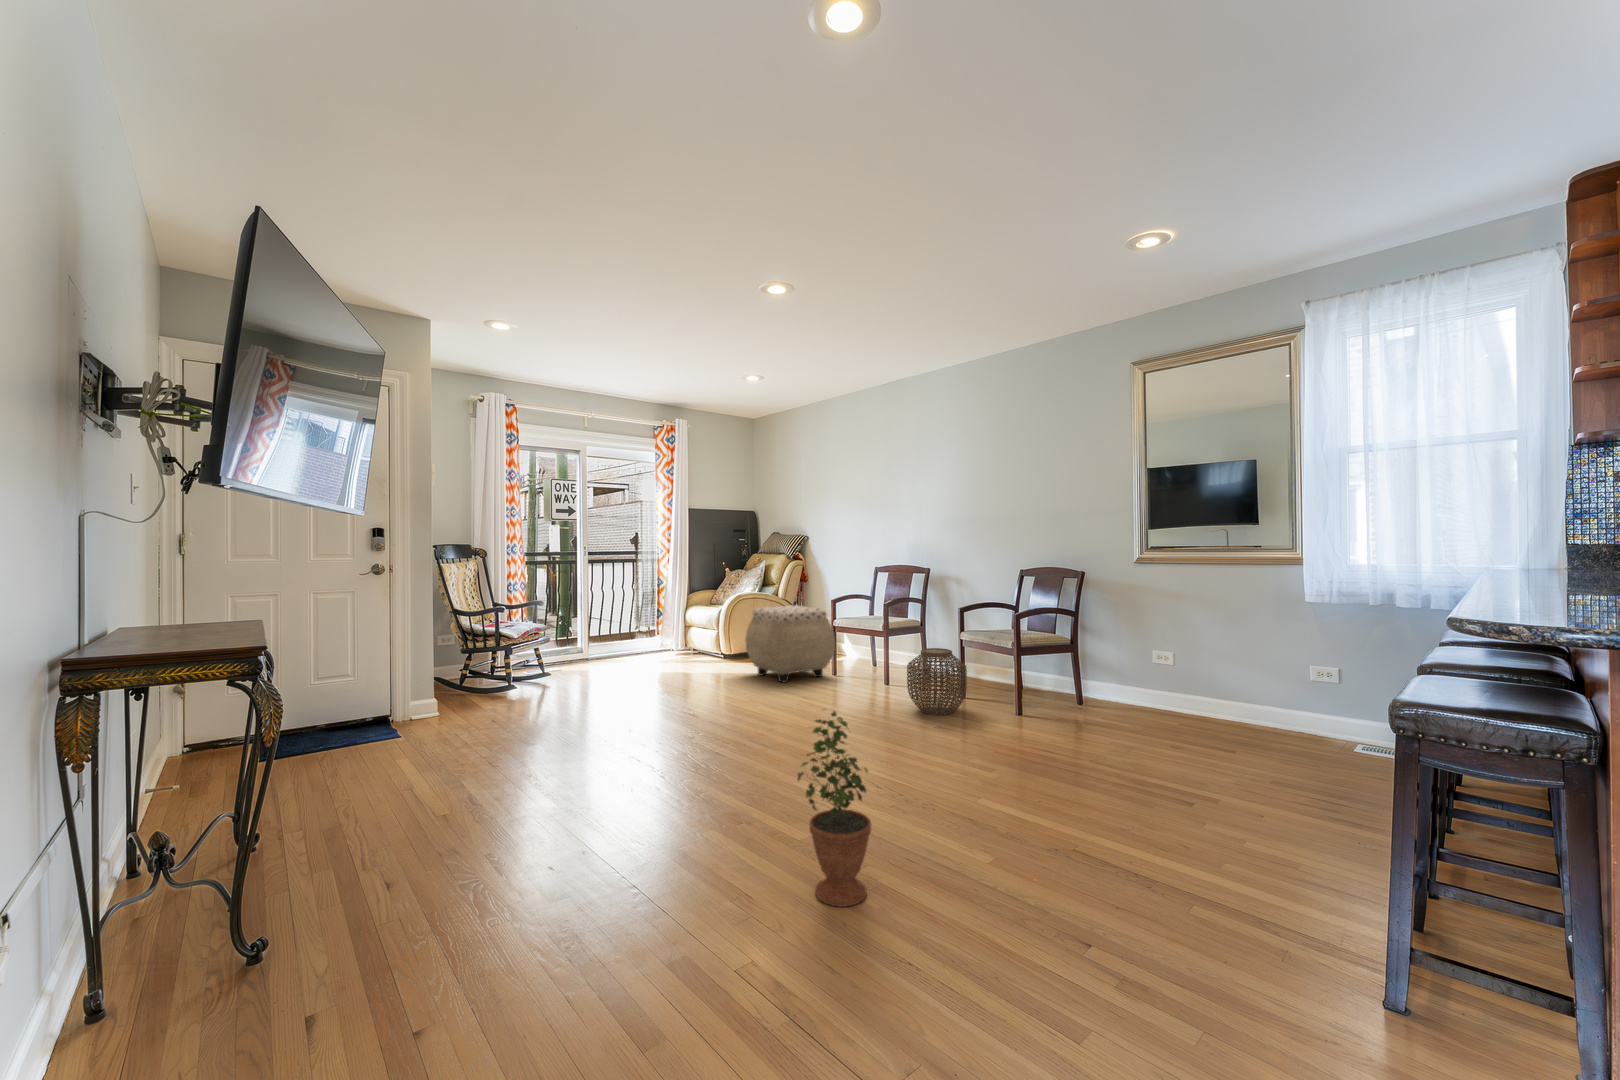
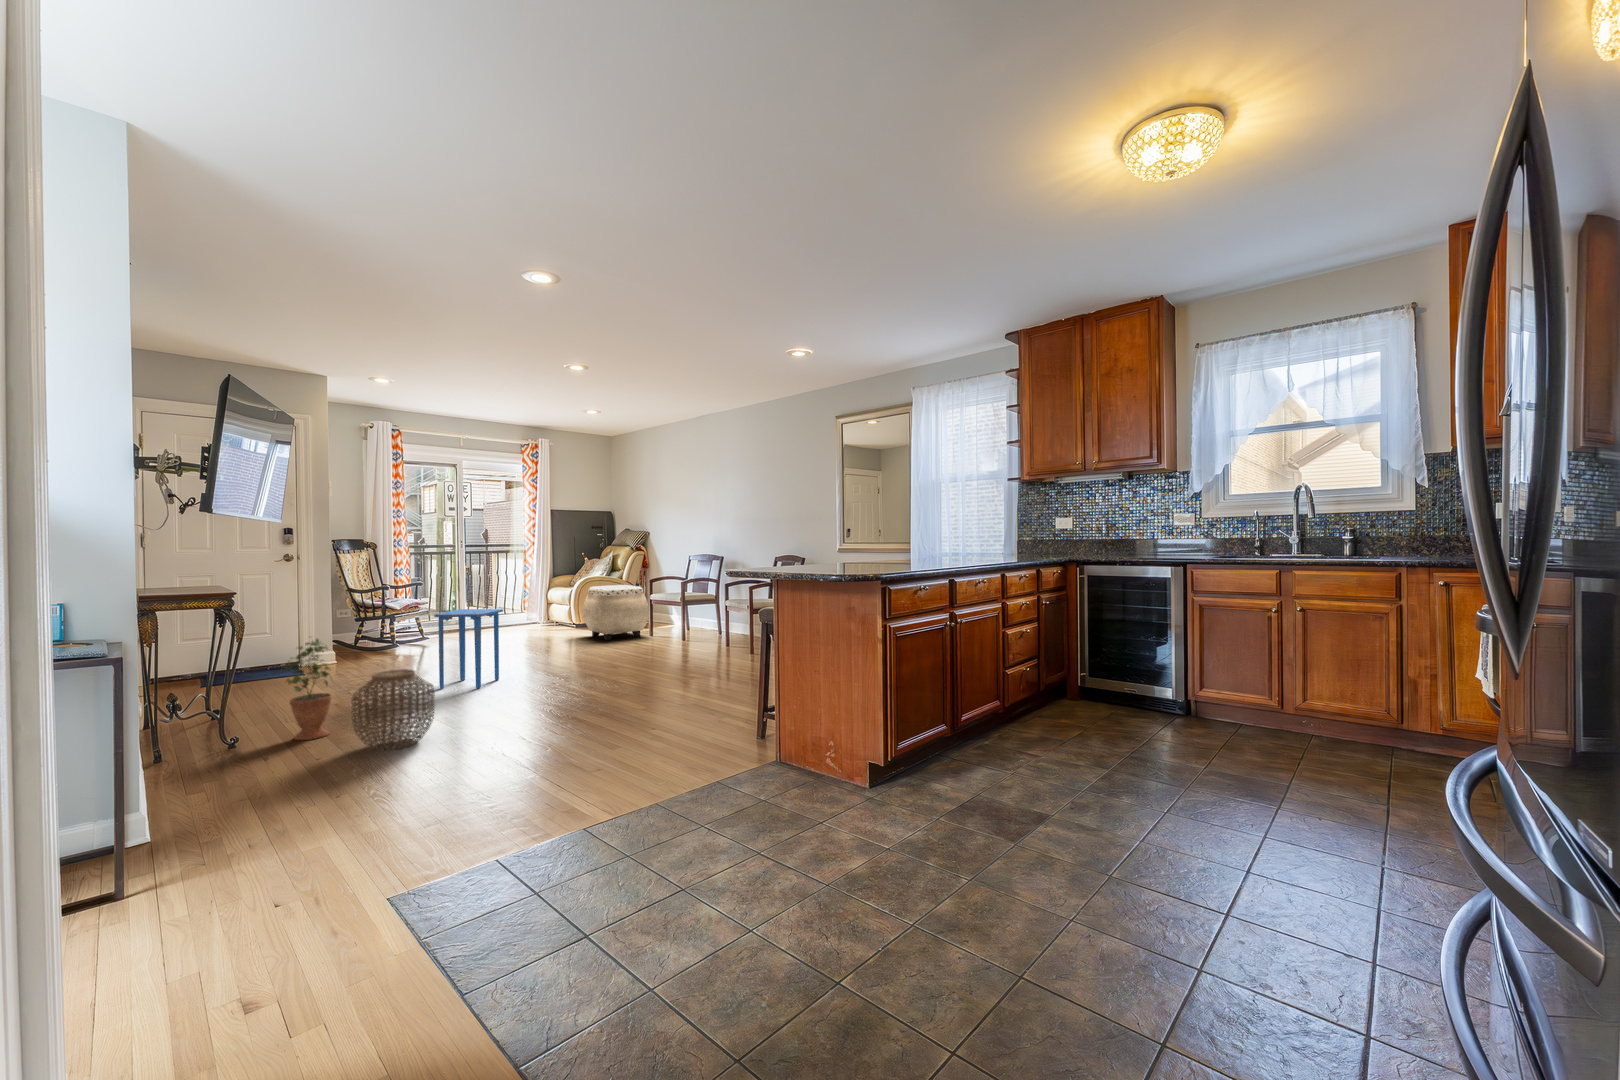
woven basket: present [907,648,967,715] -> present [352,669,434,751]
side table: none [587,651,683,785] -> present [434,609,503,689]
potted plant: present [798,712,871,907] -> present [282,639,333,740]

